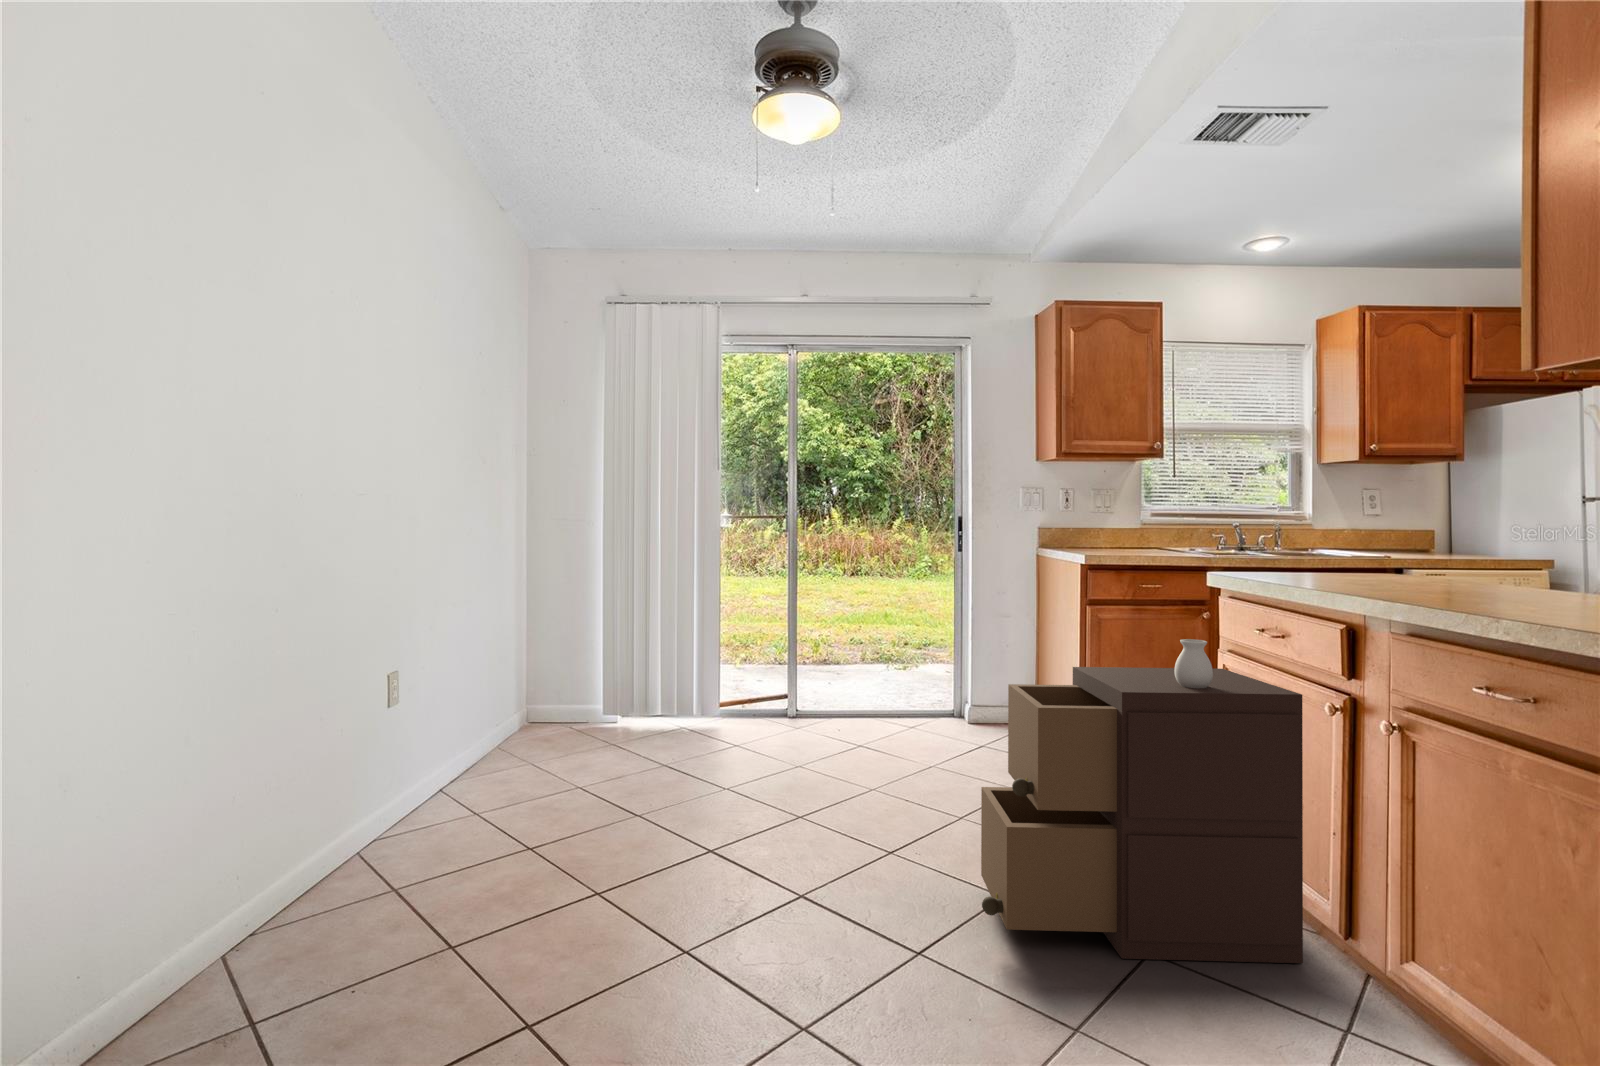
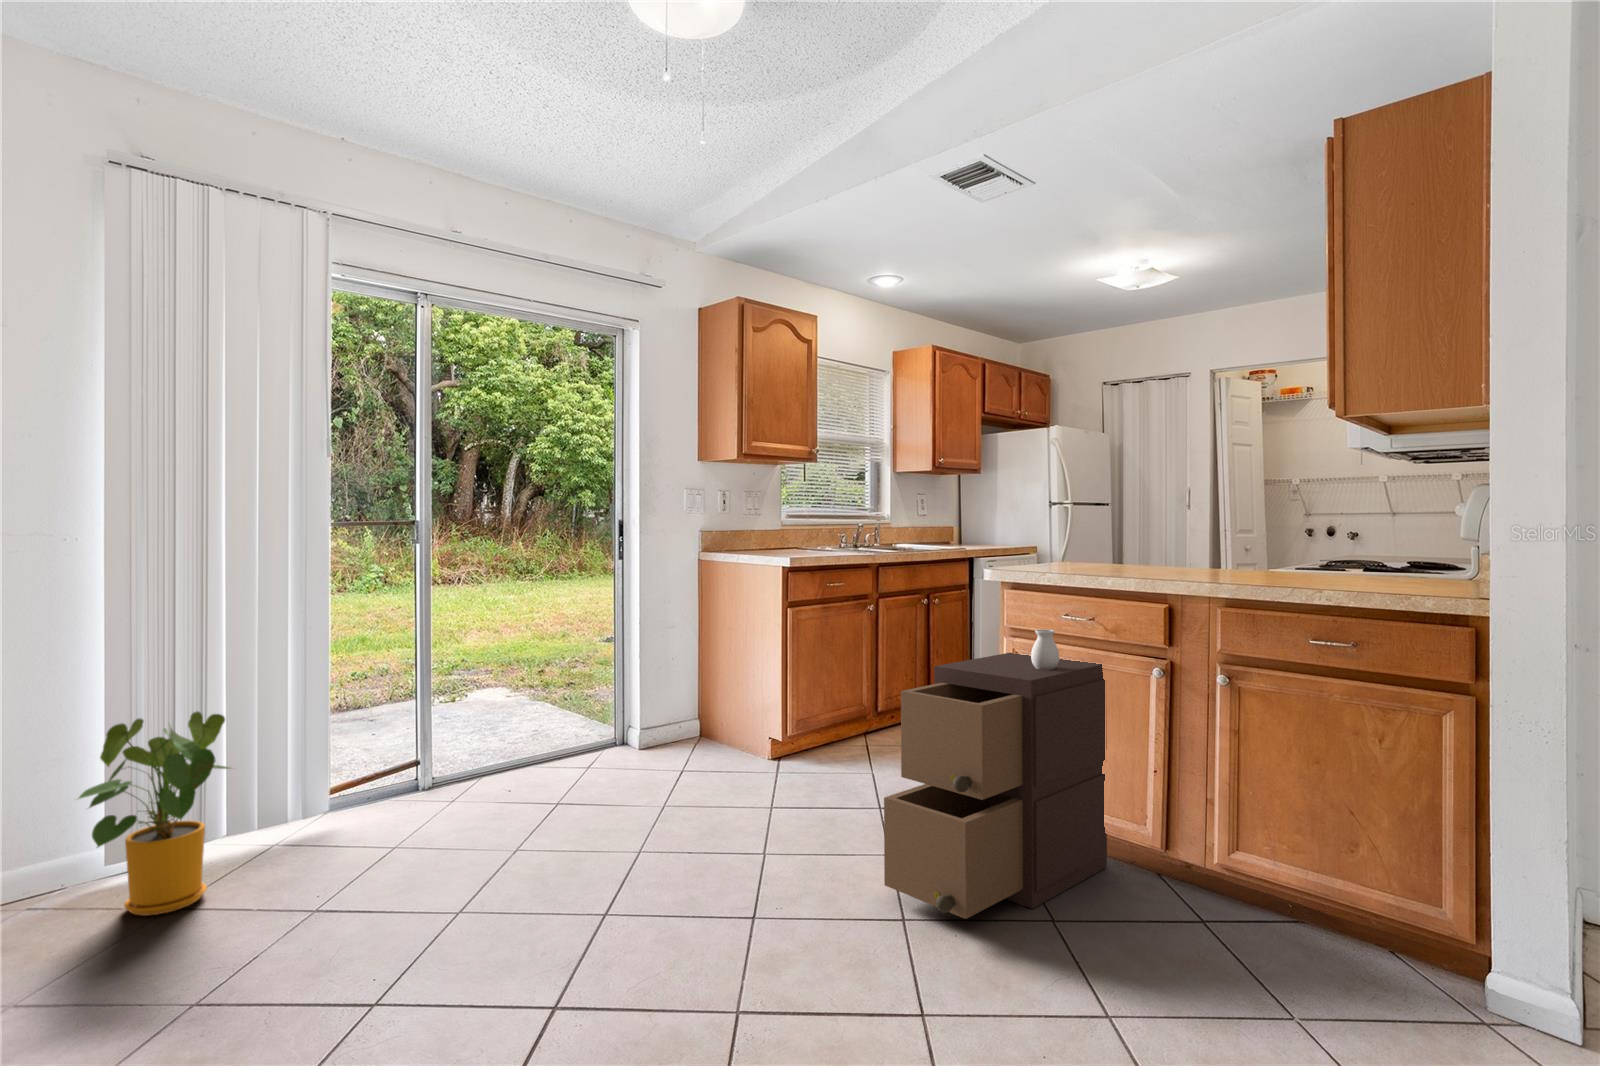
house plant: none [555,634,650,747] -> present [79,712,230,916]

